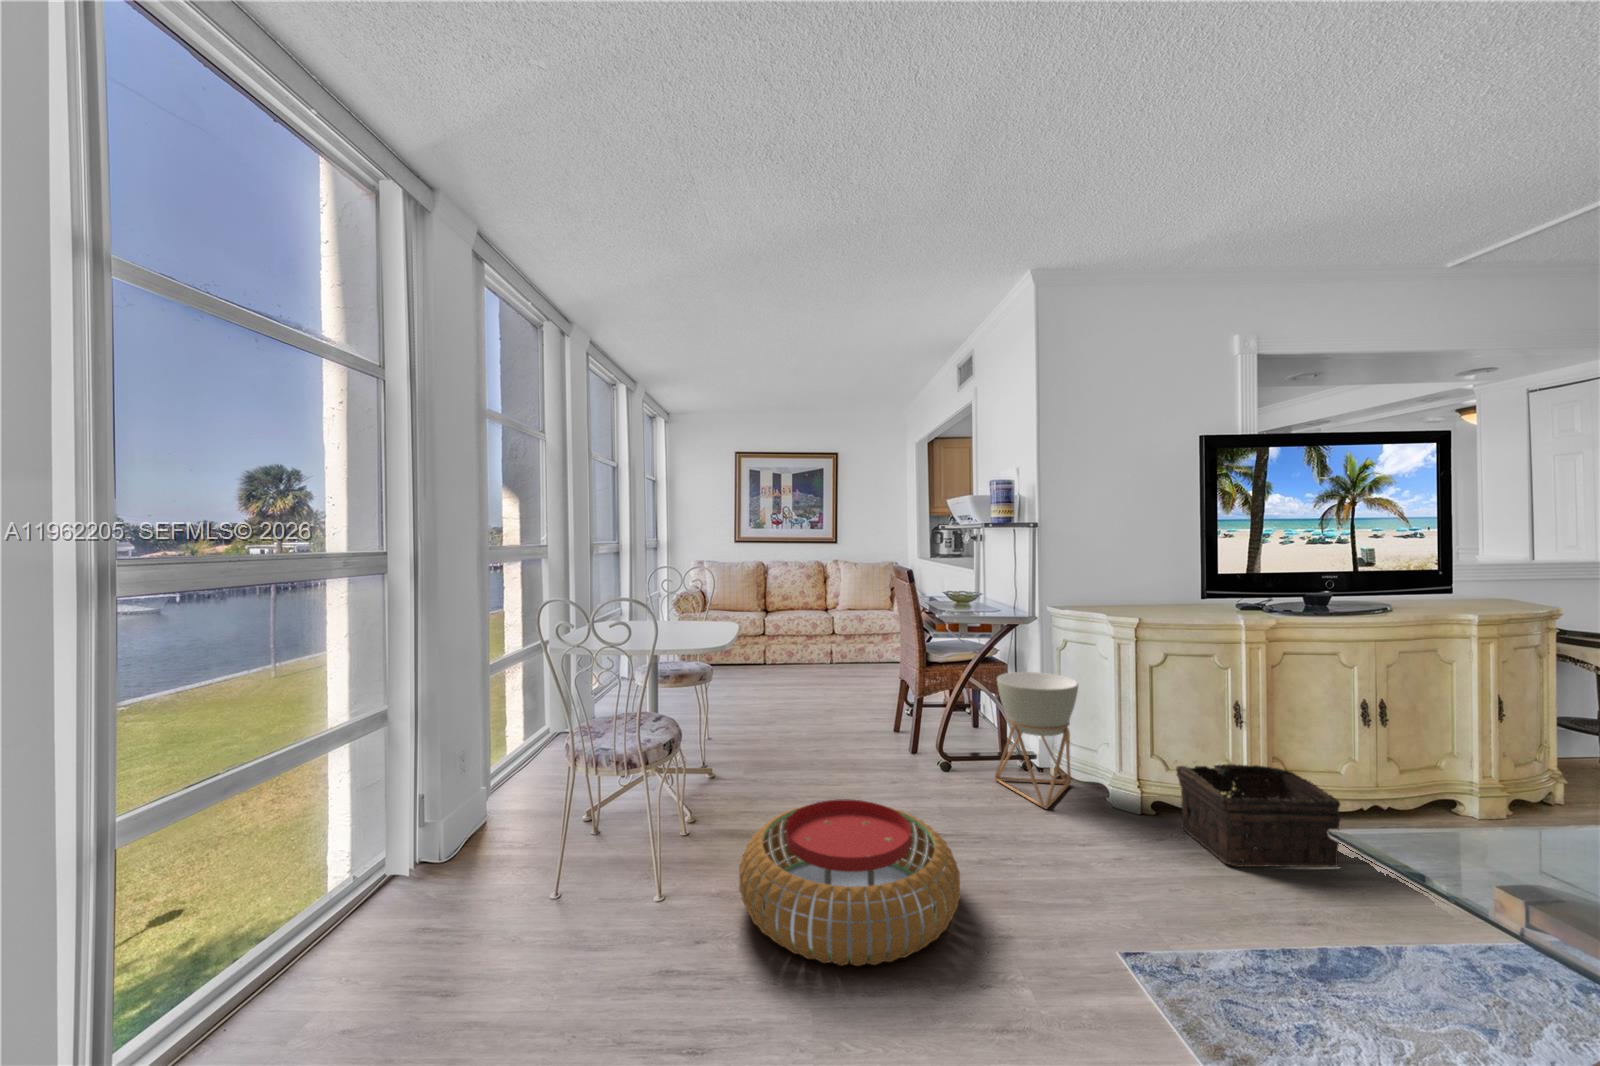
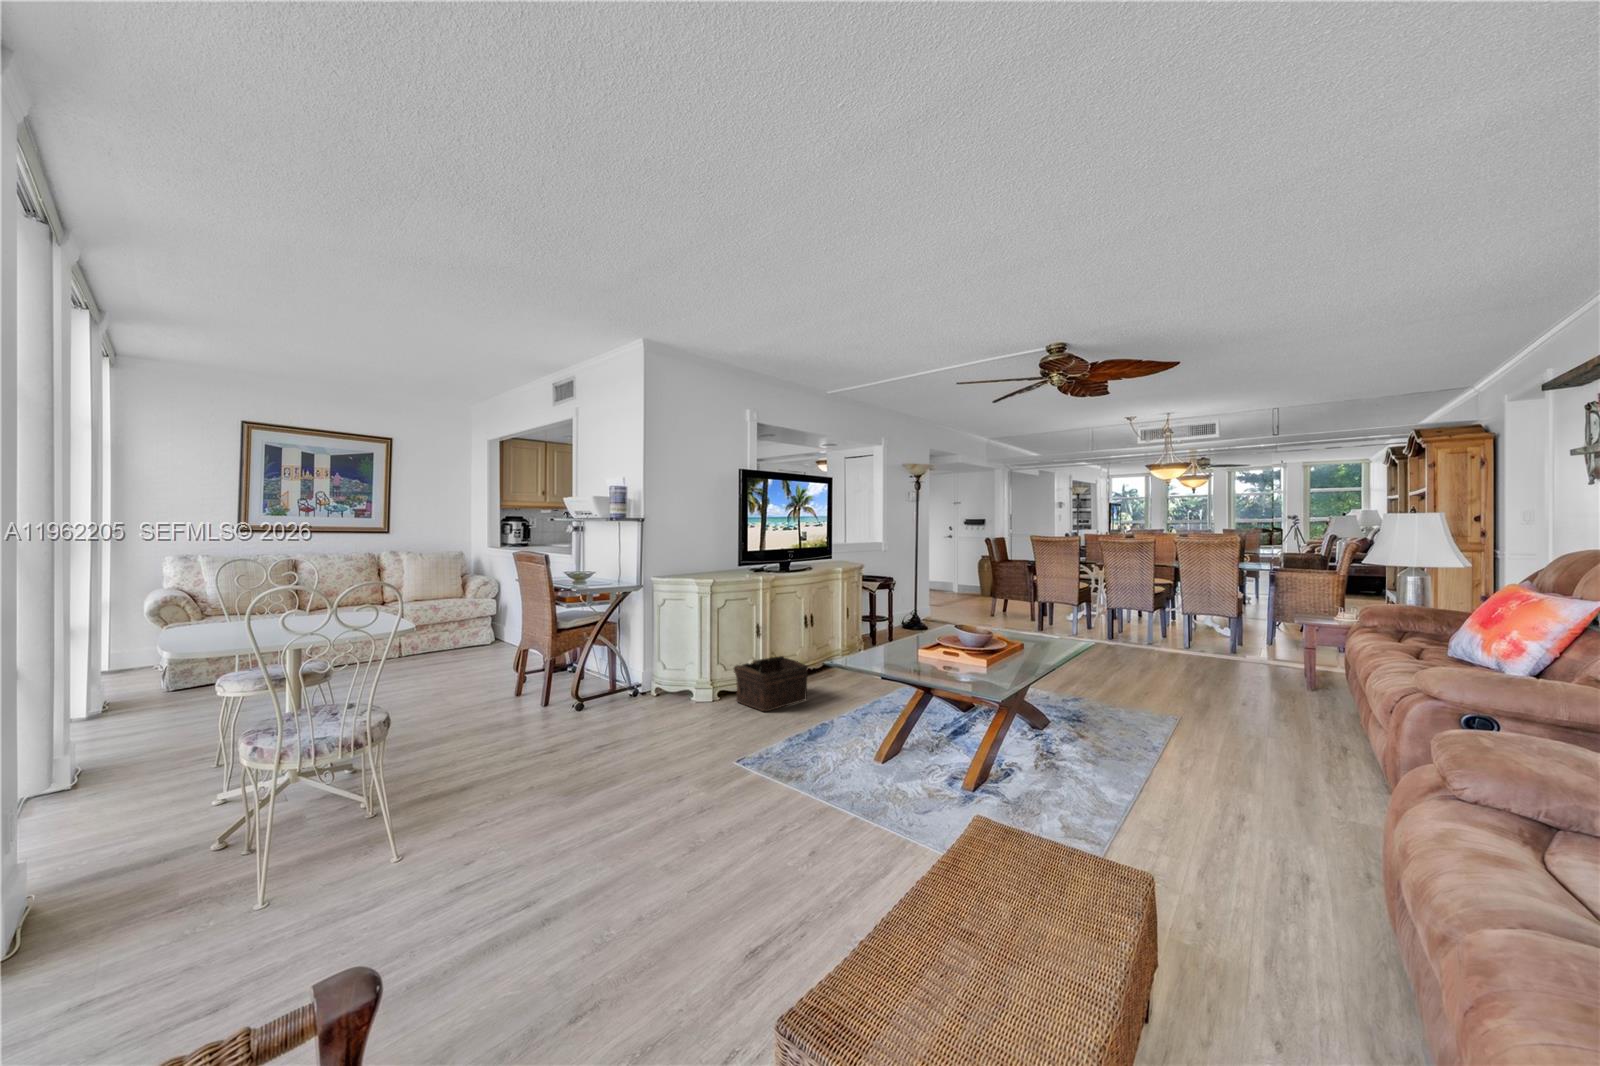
planter: present [995,672,1078,808] -> none [618,623,676,712]
pouf: present [739,799,960,966] -> none [480,722,651,827]

